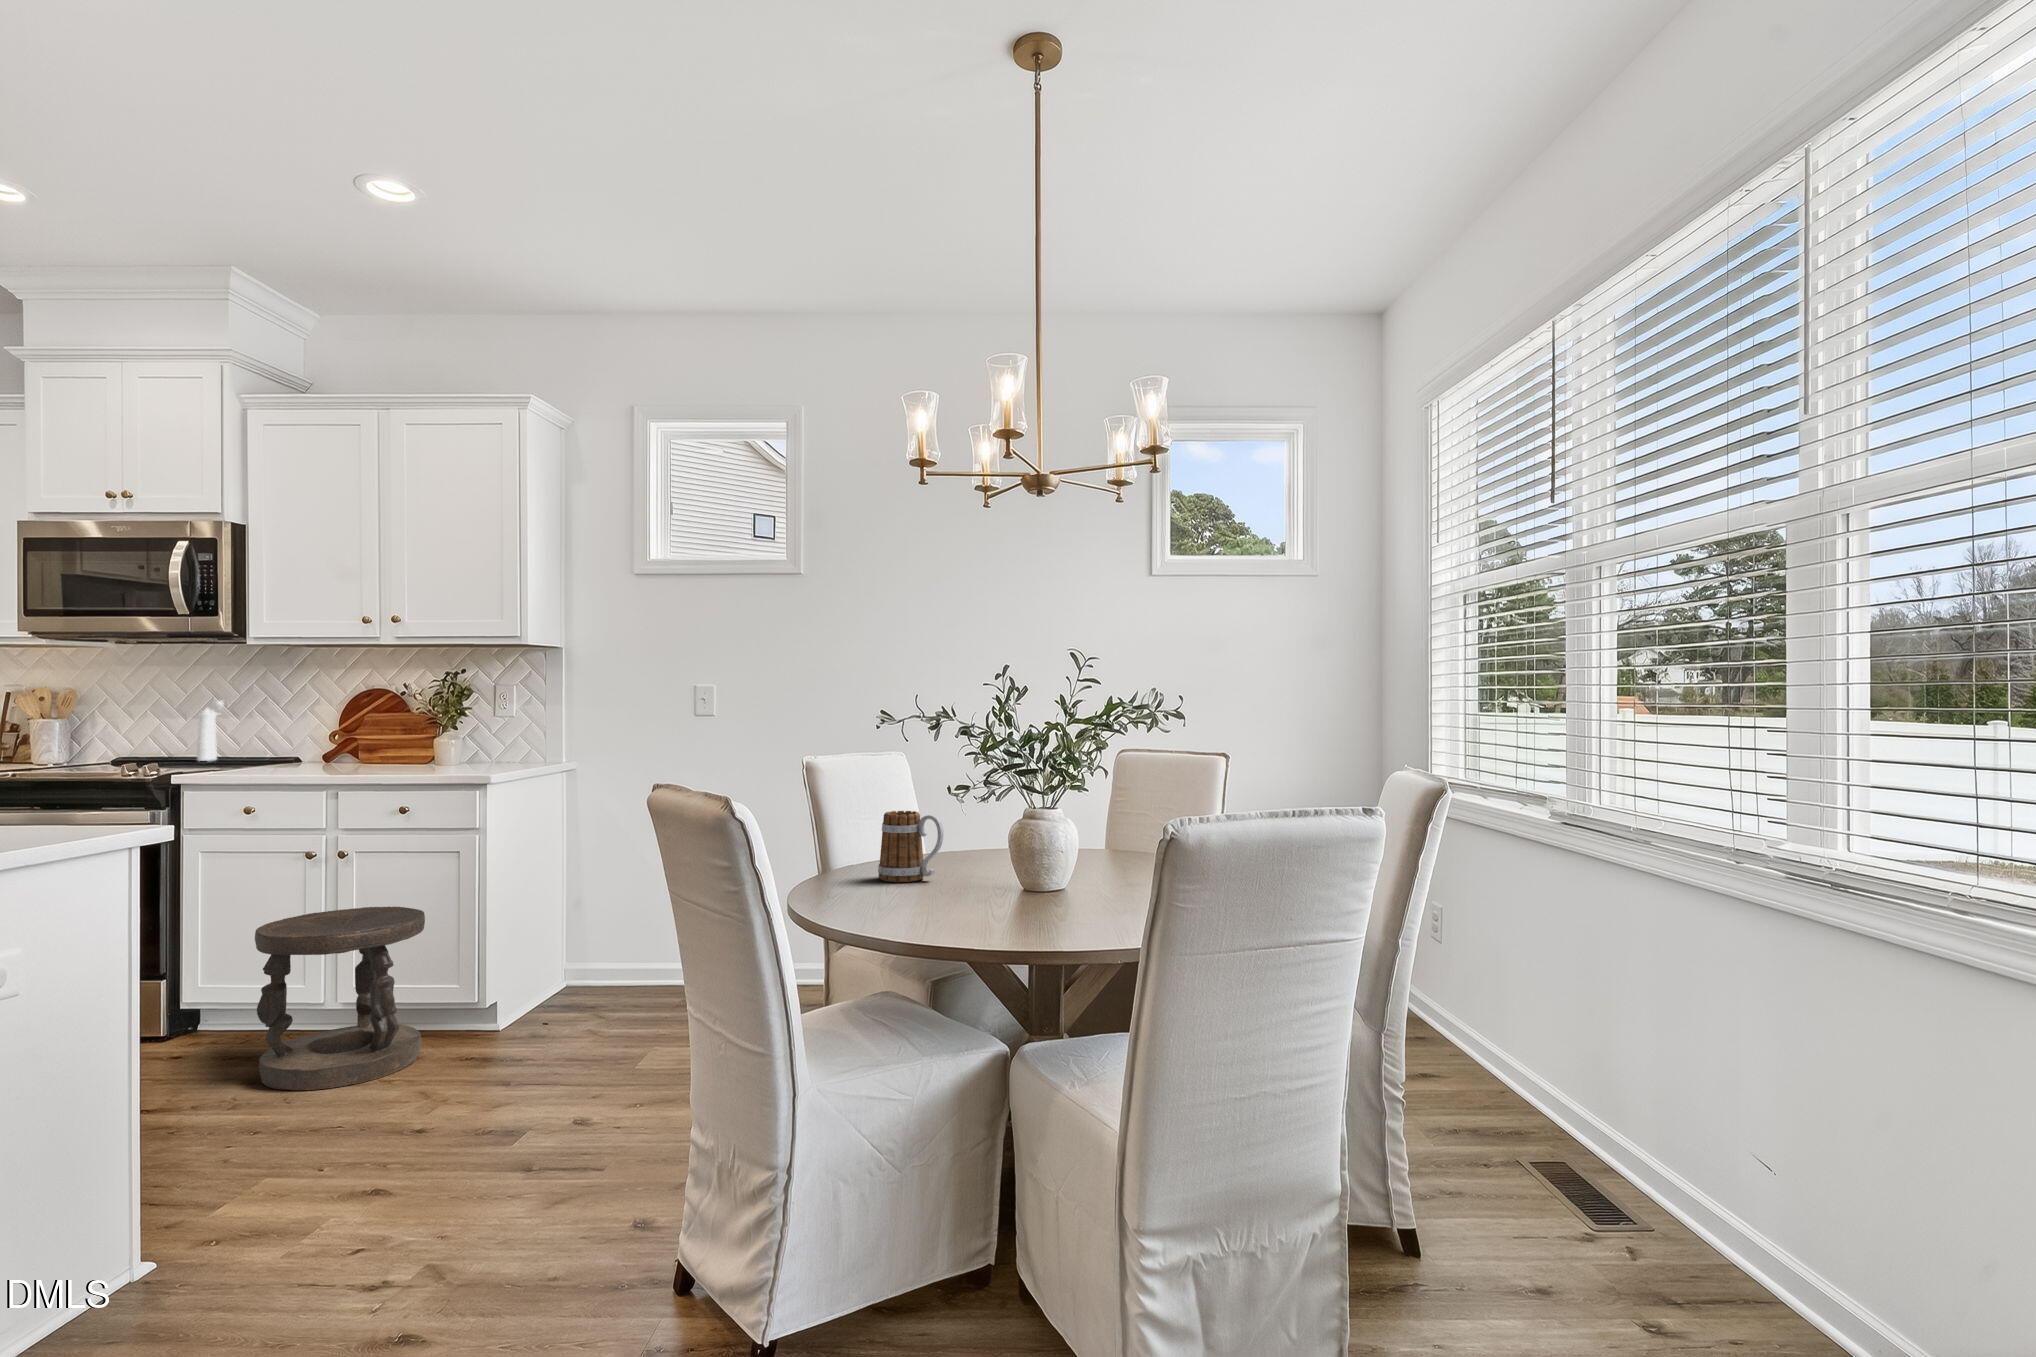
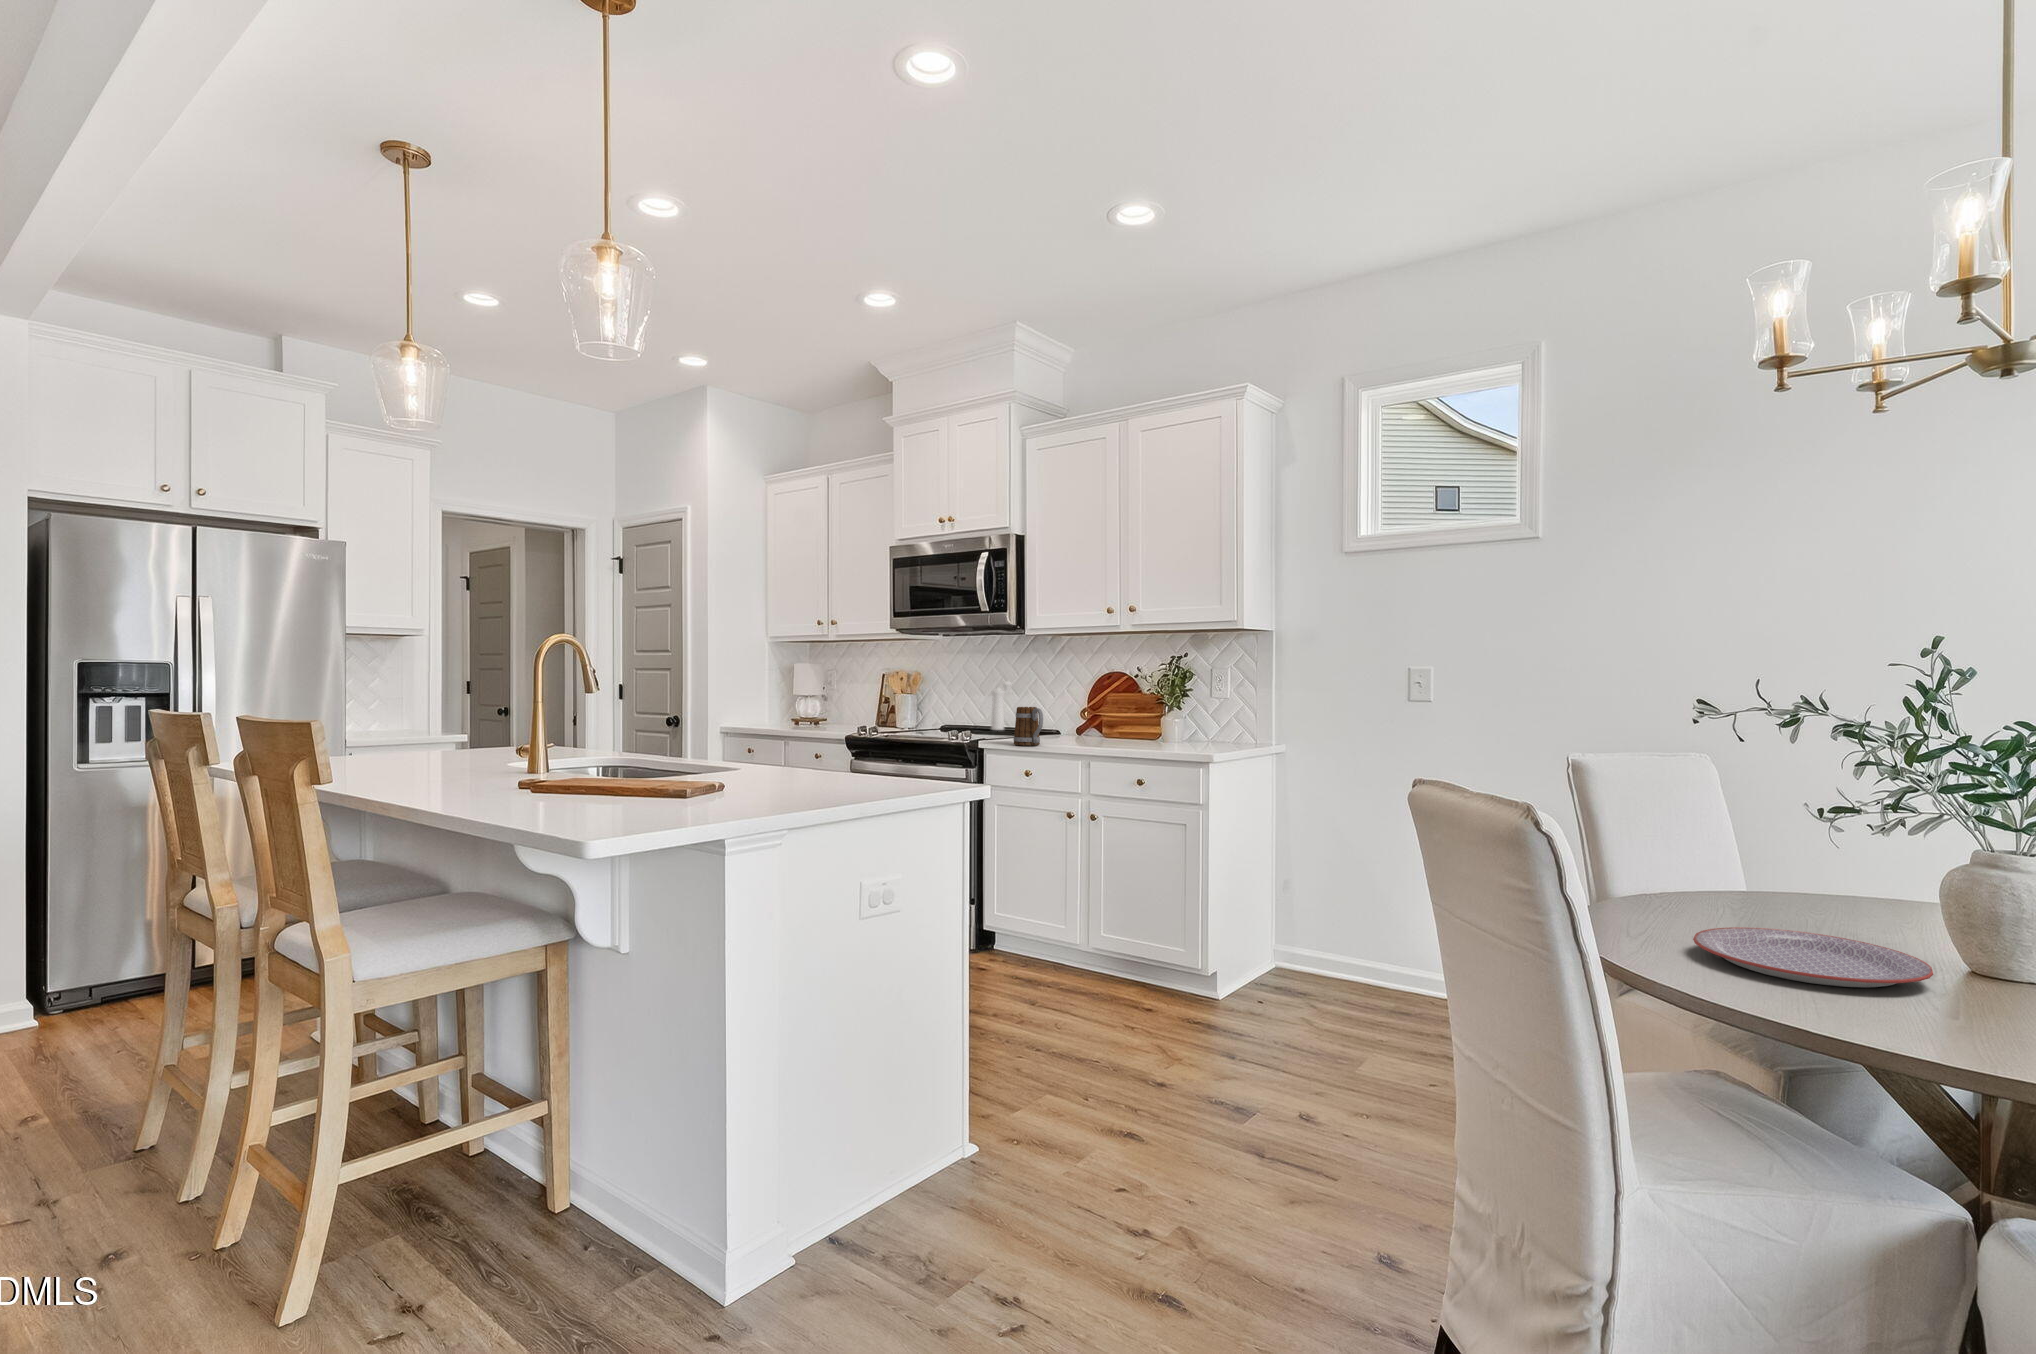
mug: present [878,811,944,882] -> present [1014,707,1043,746]
plate: none [872,880,1013,916] -> present [1693,927,1933,987]
stool: present [255,907,425,1090] -> none [1034,866,1159,1023]

